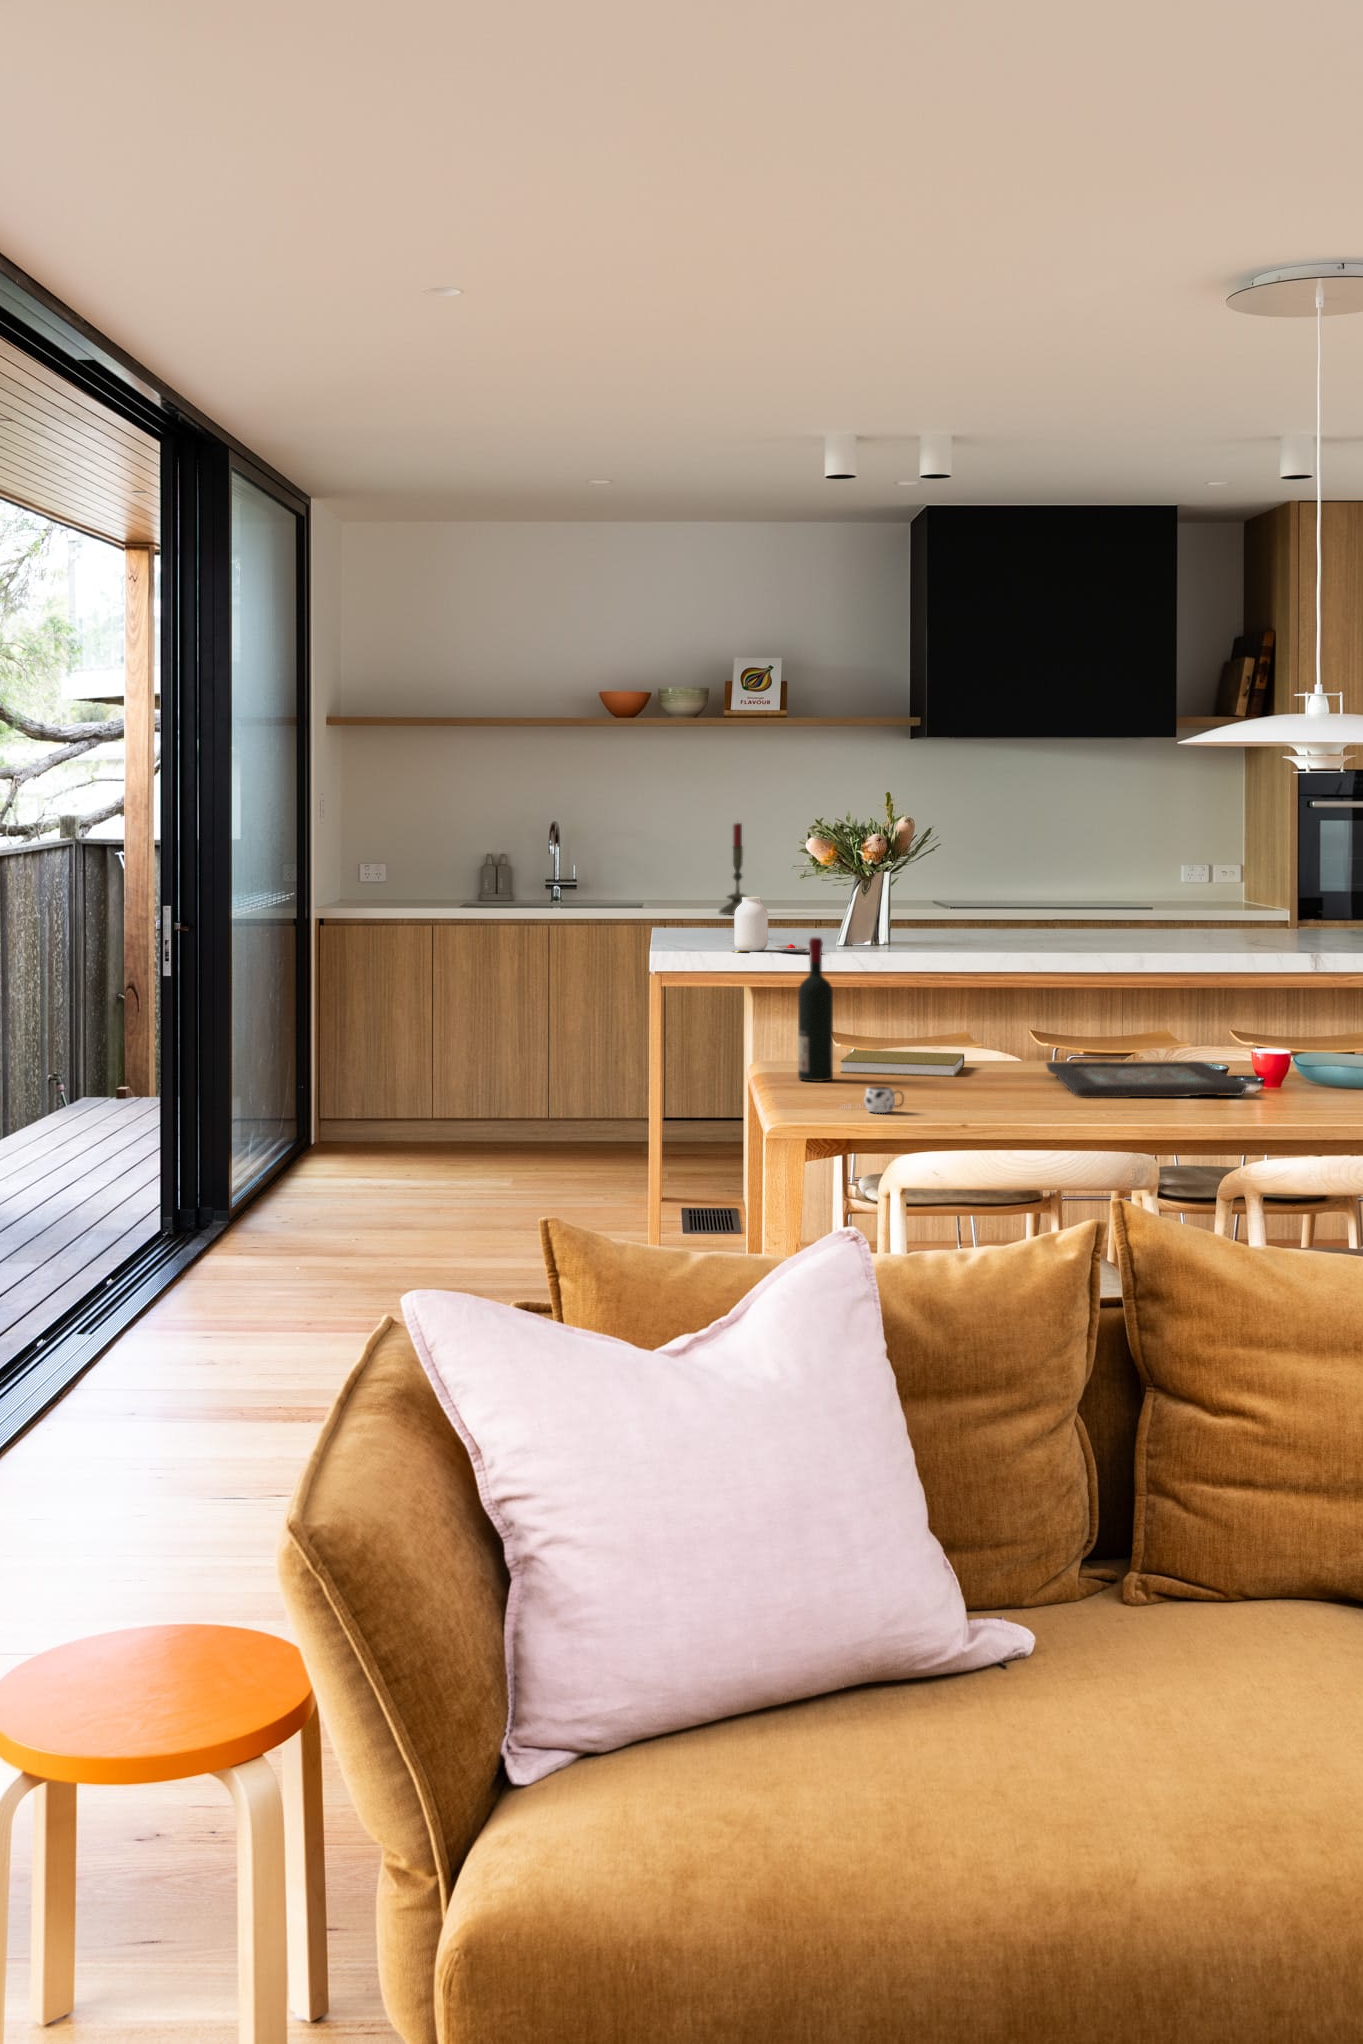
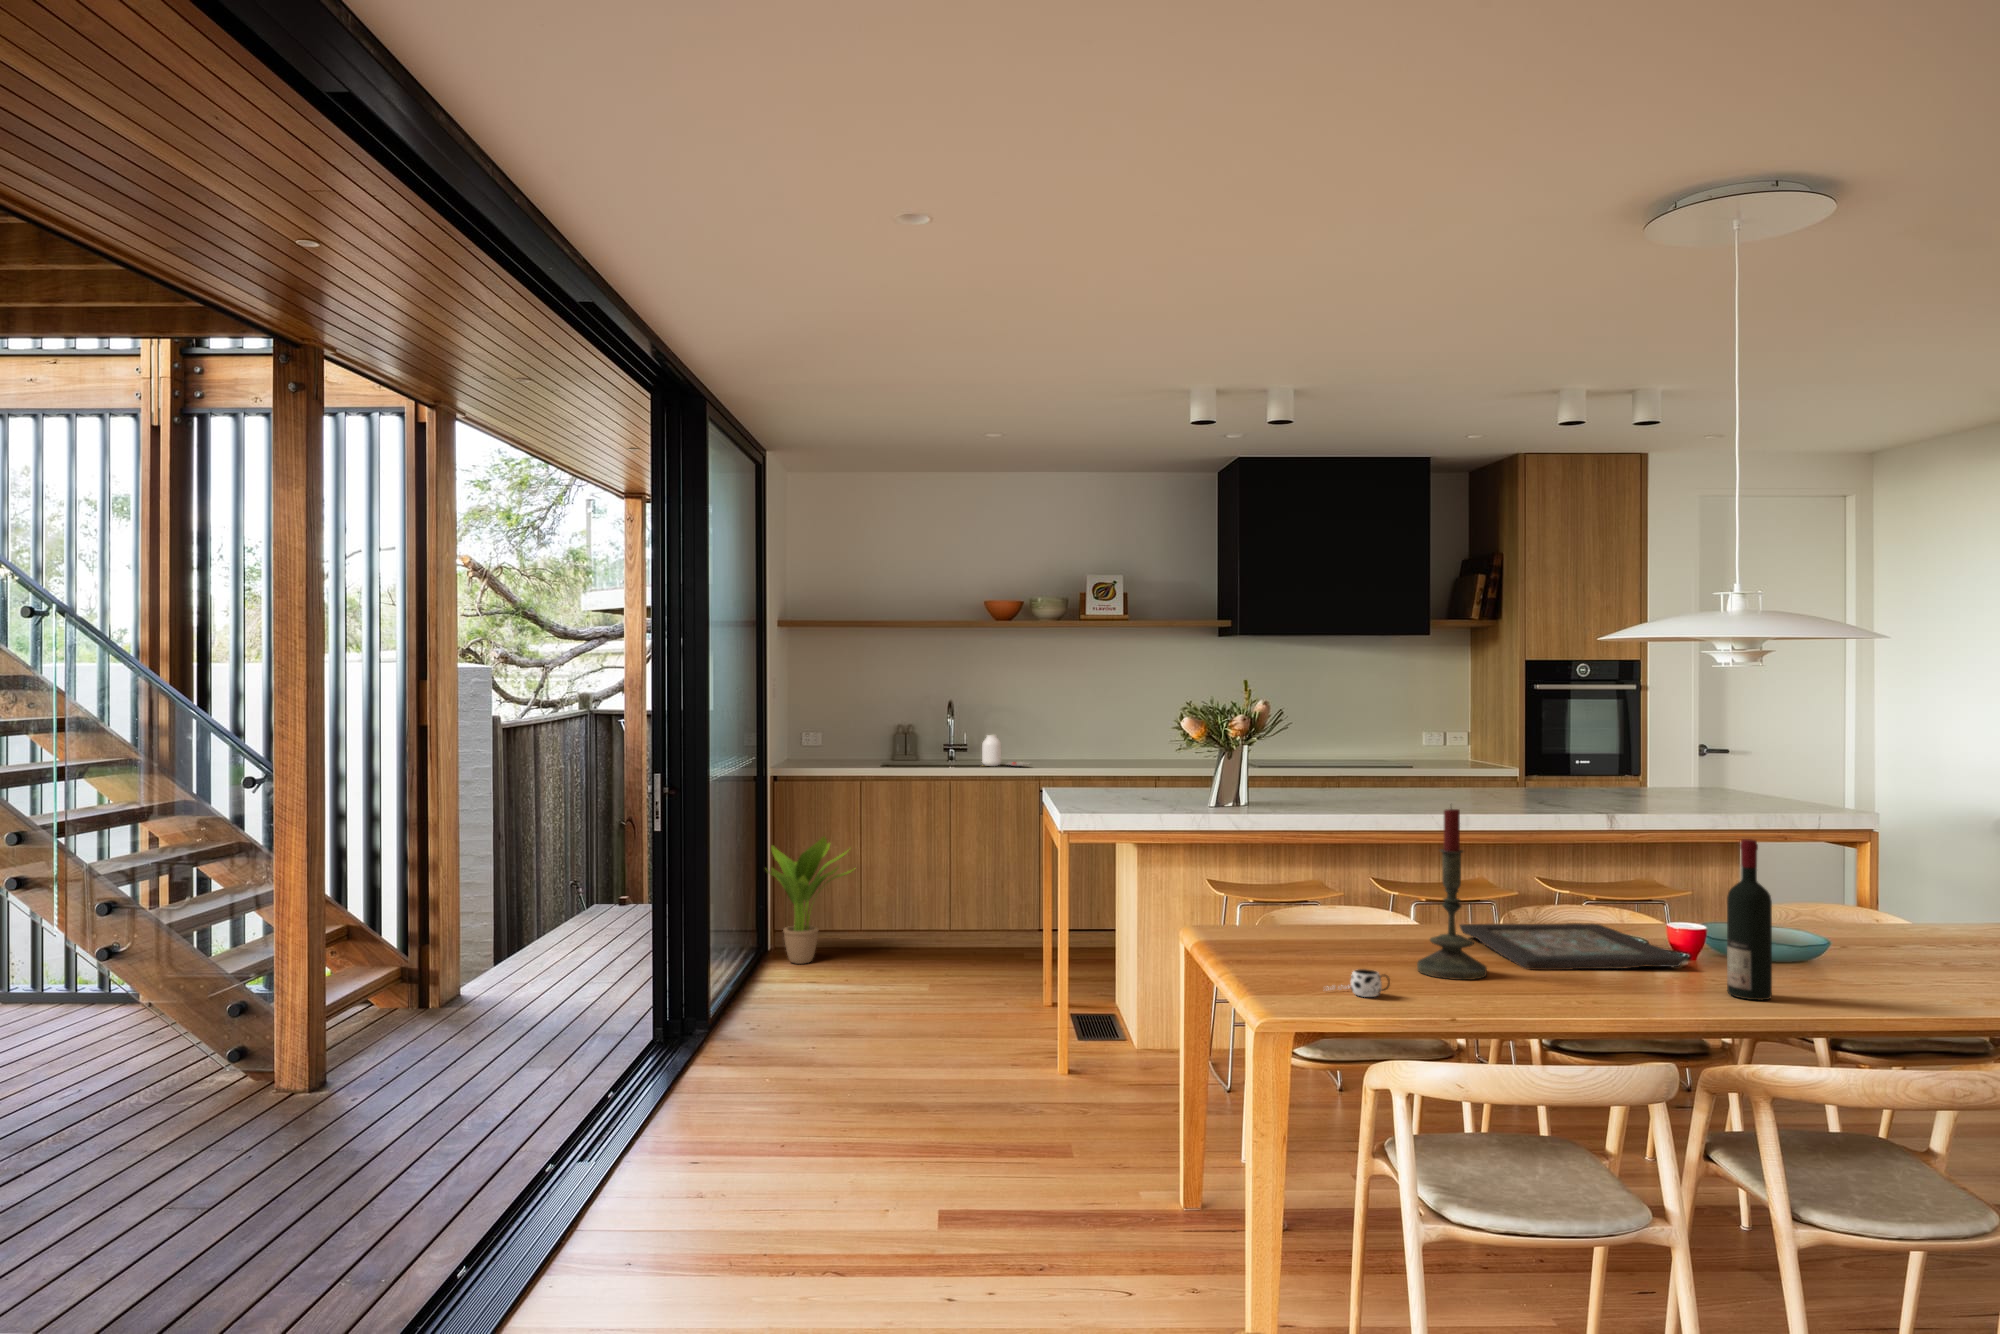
candle: present [719,823,746,915] -> present [1417,808,1487,980]
jar: present [731,897,809,953] -> present [982,735,1026,766]
wine bottle: present [798,938,833,1081] -> present [1727,839,1772,1000]
potted plant: none [303,997,423,1163] -> present [769,837,851,964]
book: present [841,1050,964,1077] -> none [1273,908,1380,939]

